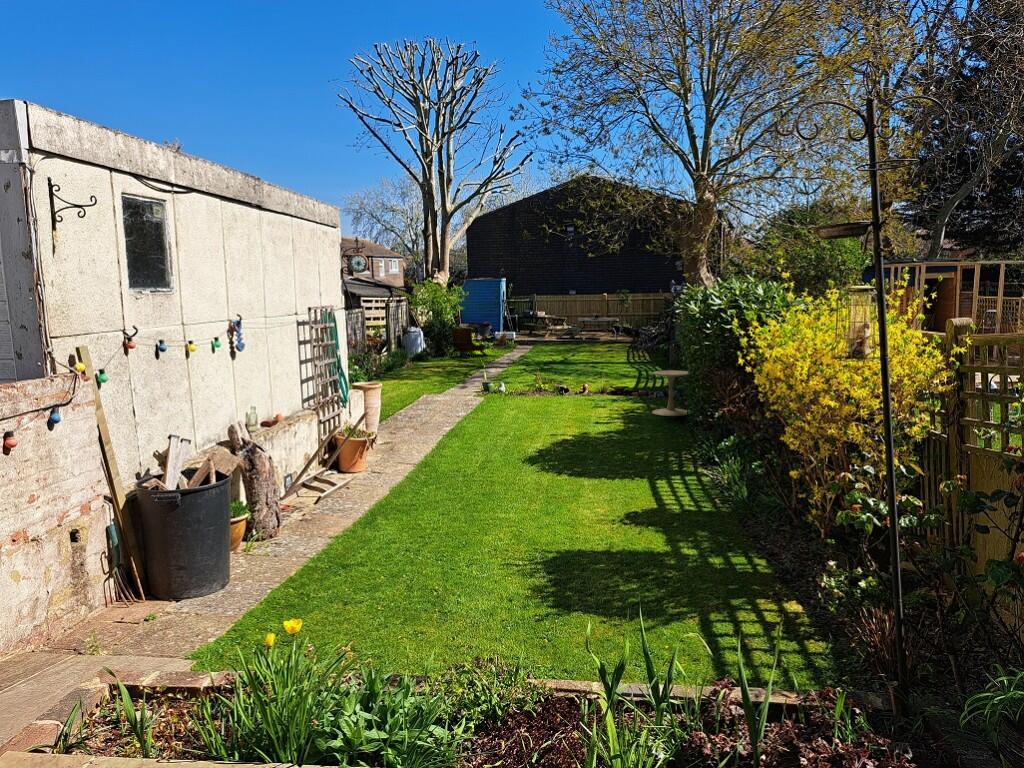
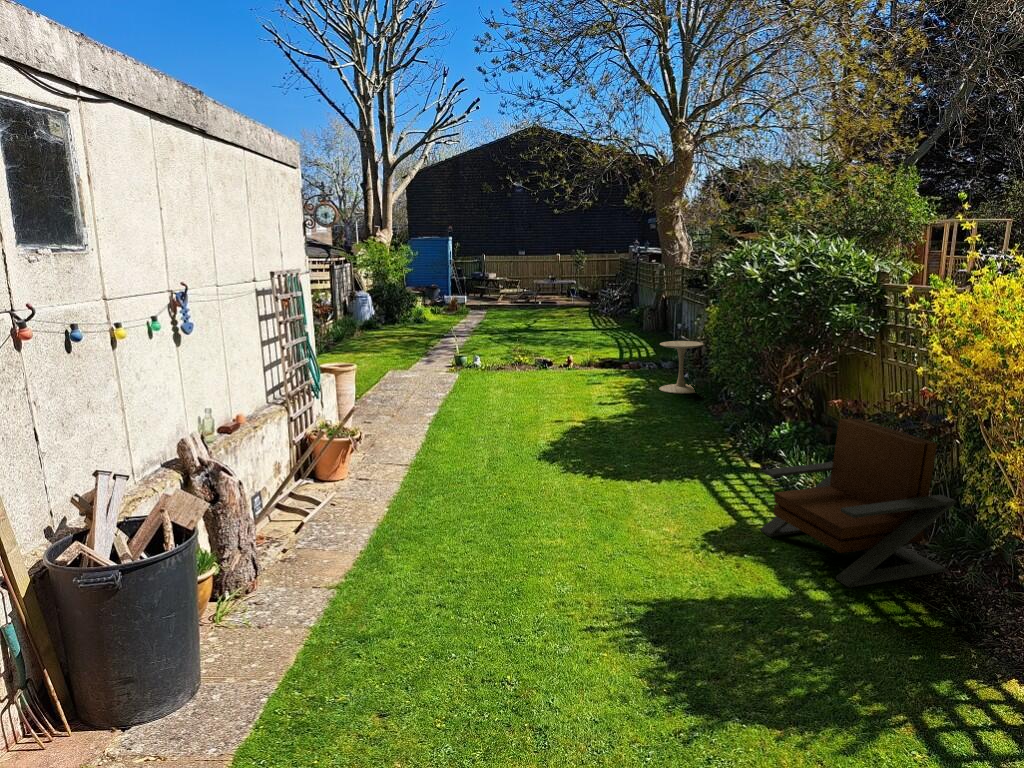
lounge chair: present [448,328,487,358] -> present [760,419,956,588]

